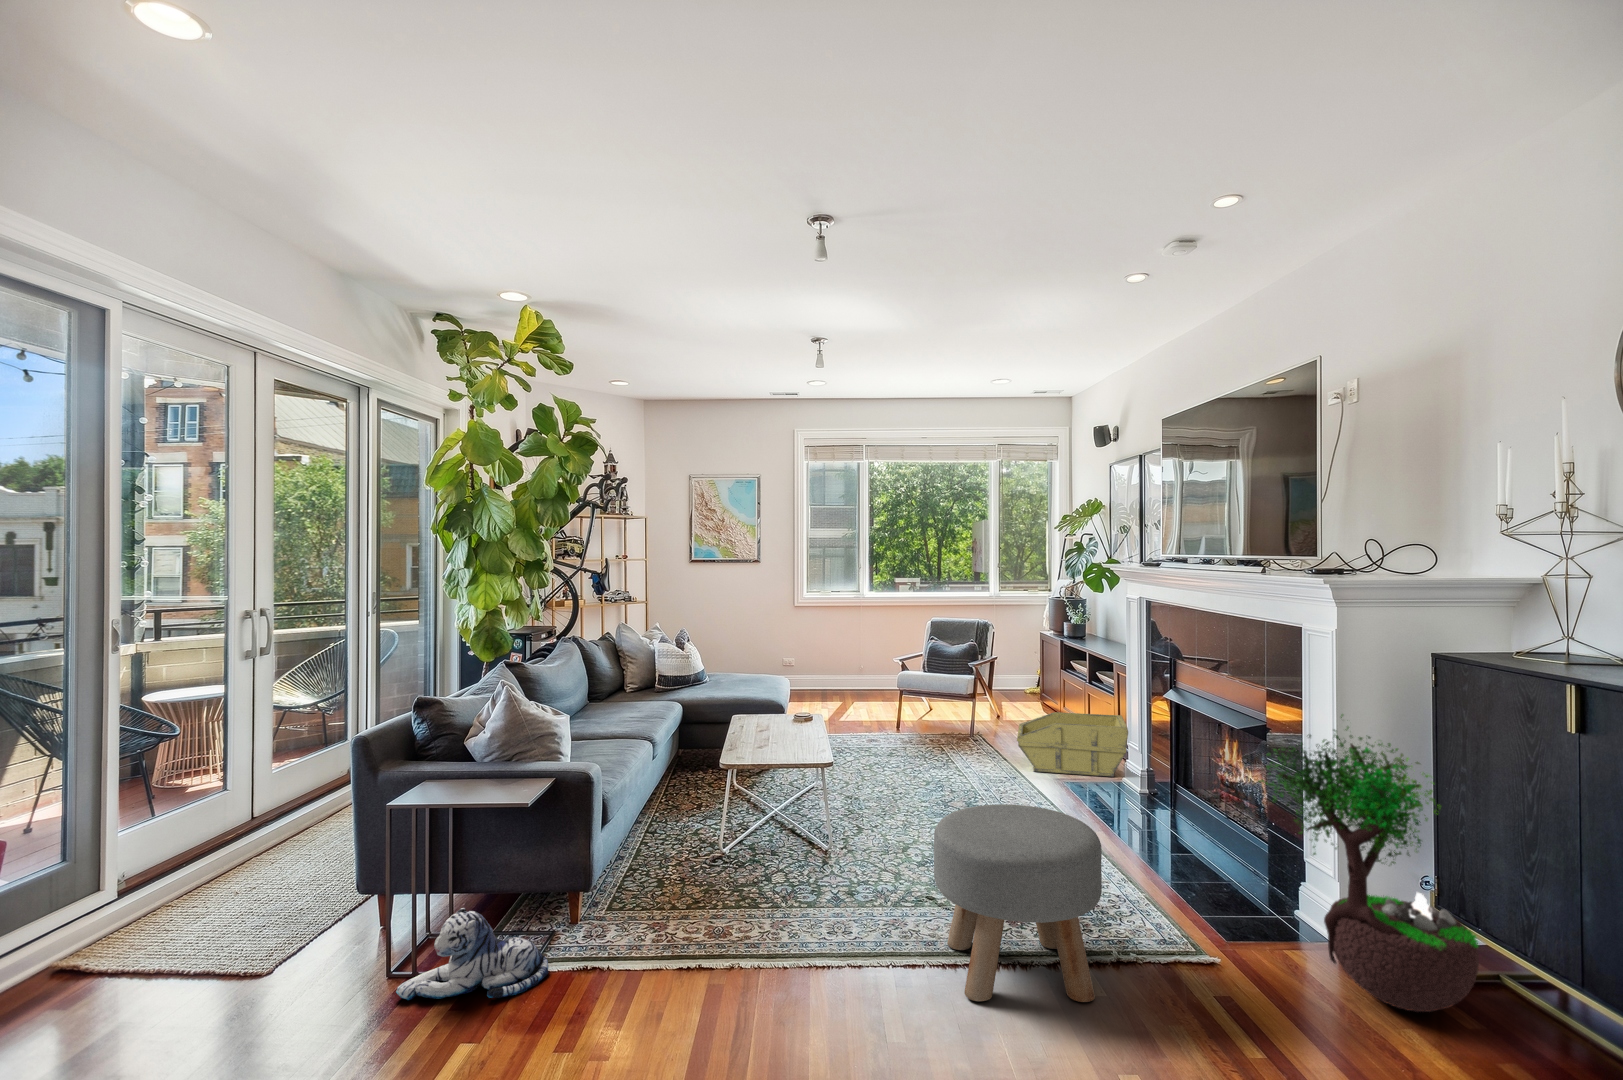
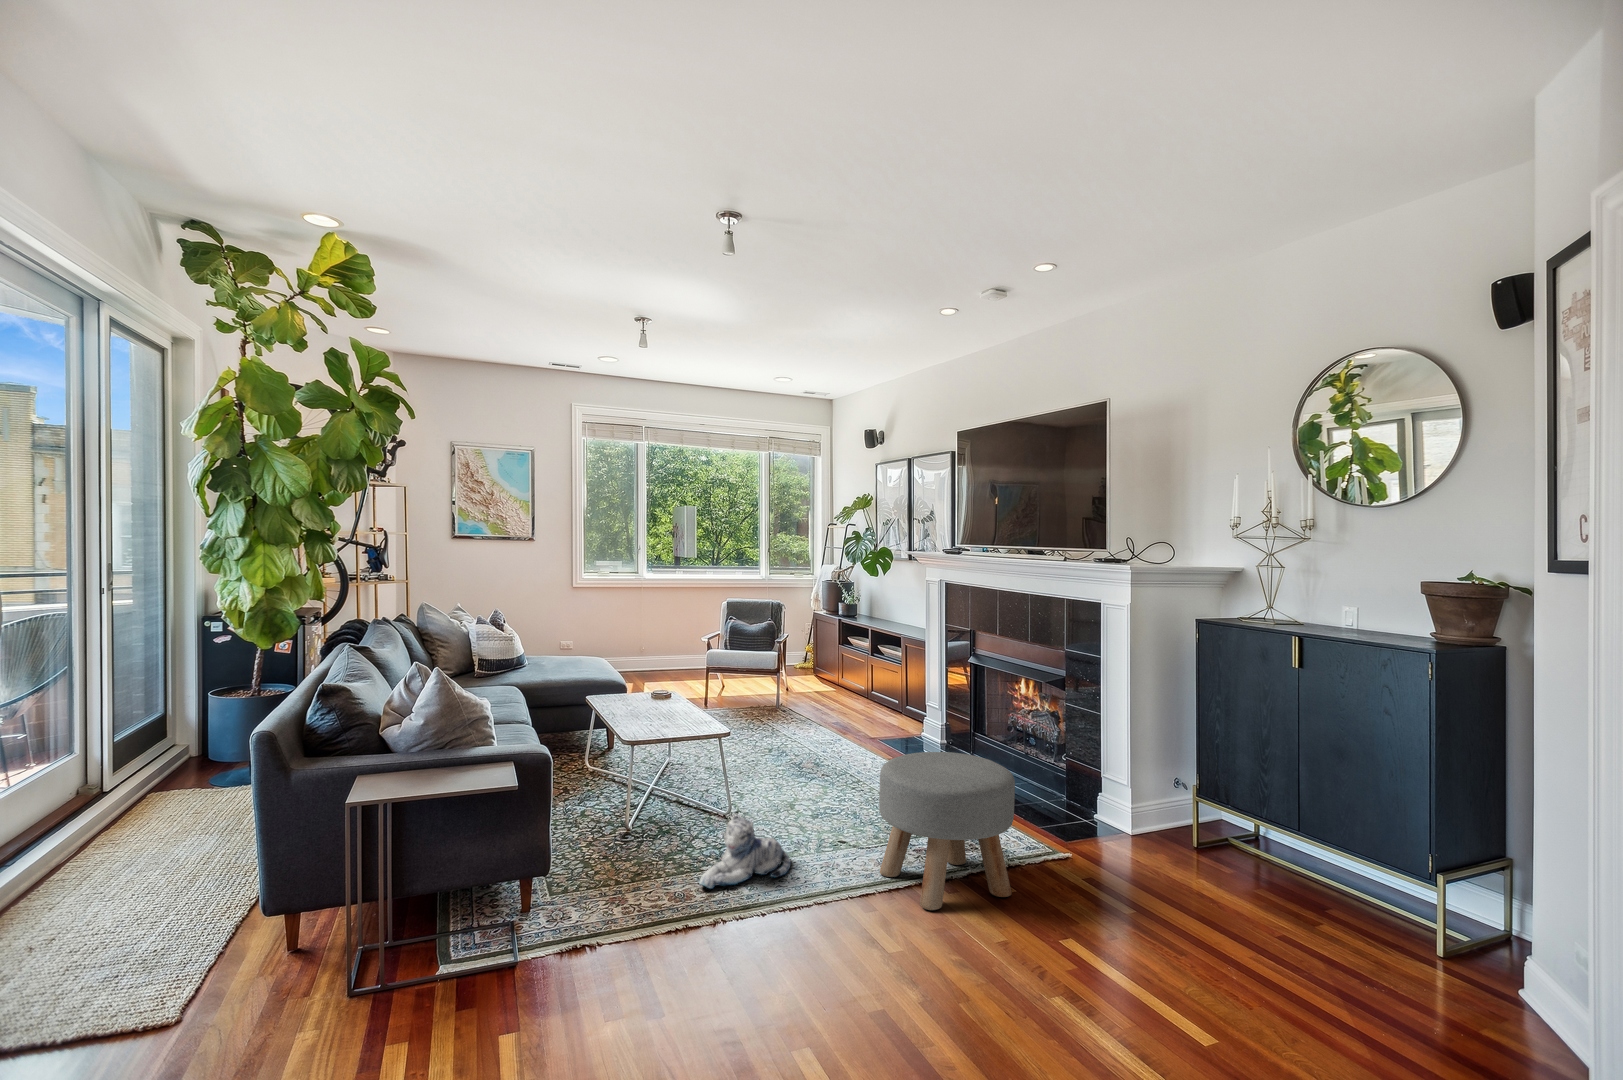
storage bin: present [1017,712,1128,777] -> none [827,681,926,734]
potted tree: present [1260,714,1479,1012] -> none [1101,664,1238,866]
plush toy: present [396,908,549,1000] -> present [699,816,791,889]

